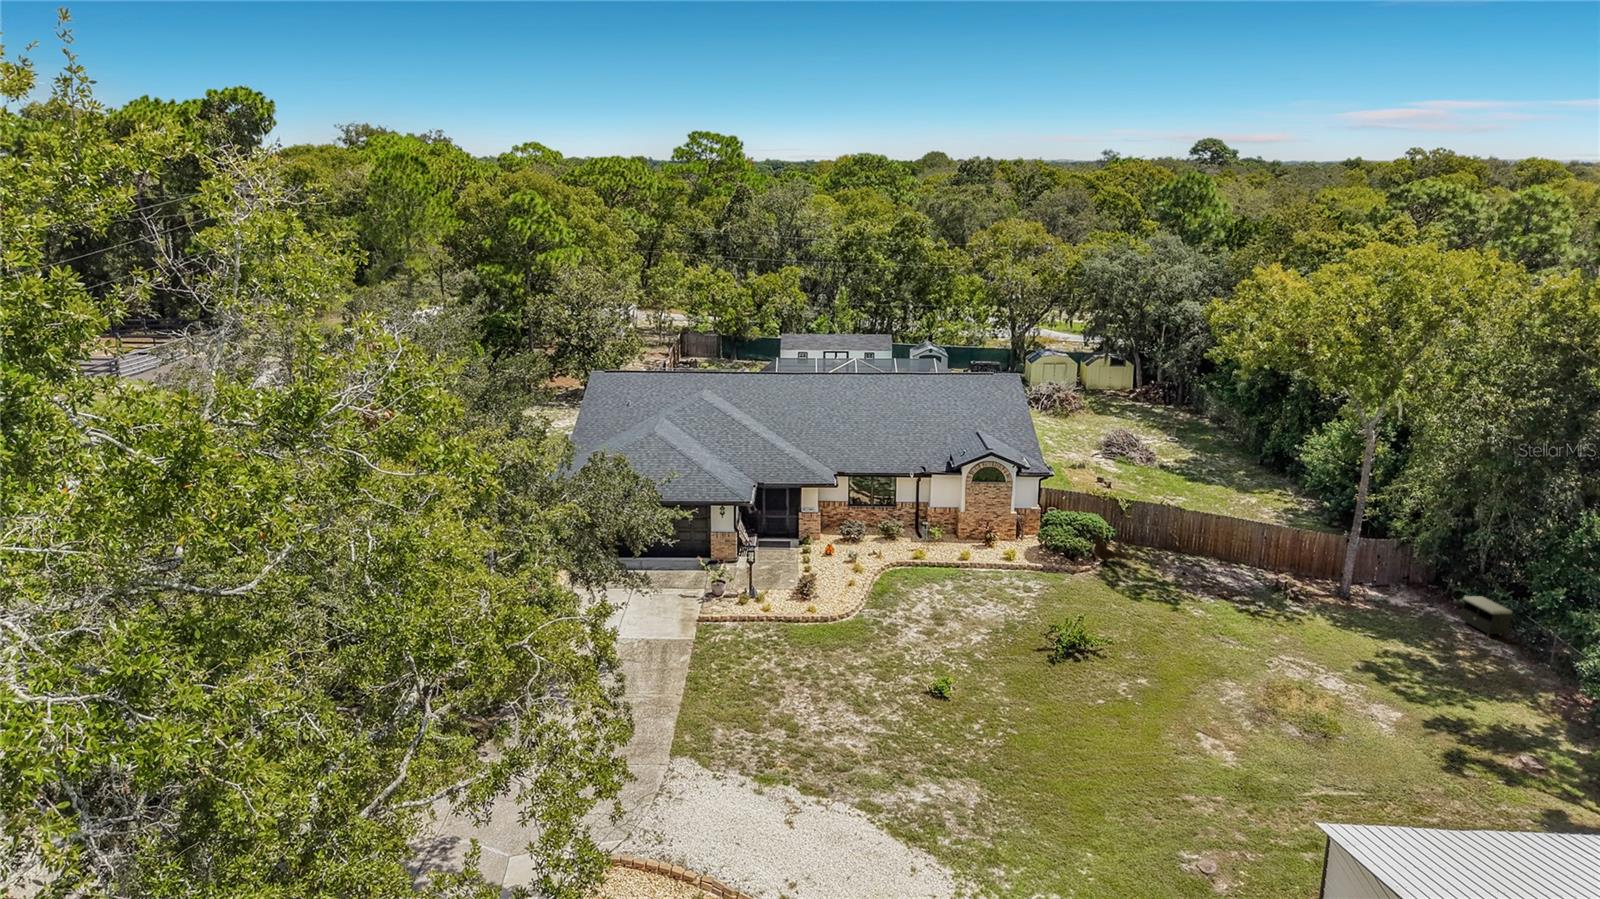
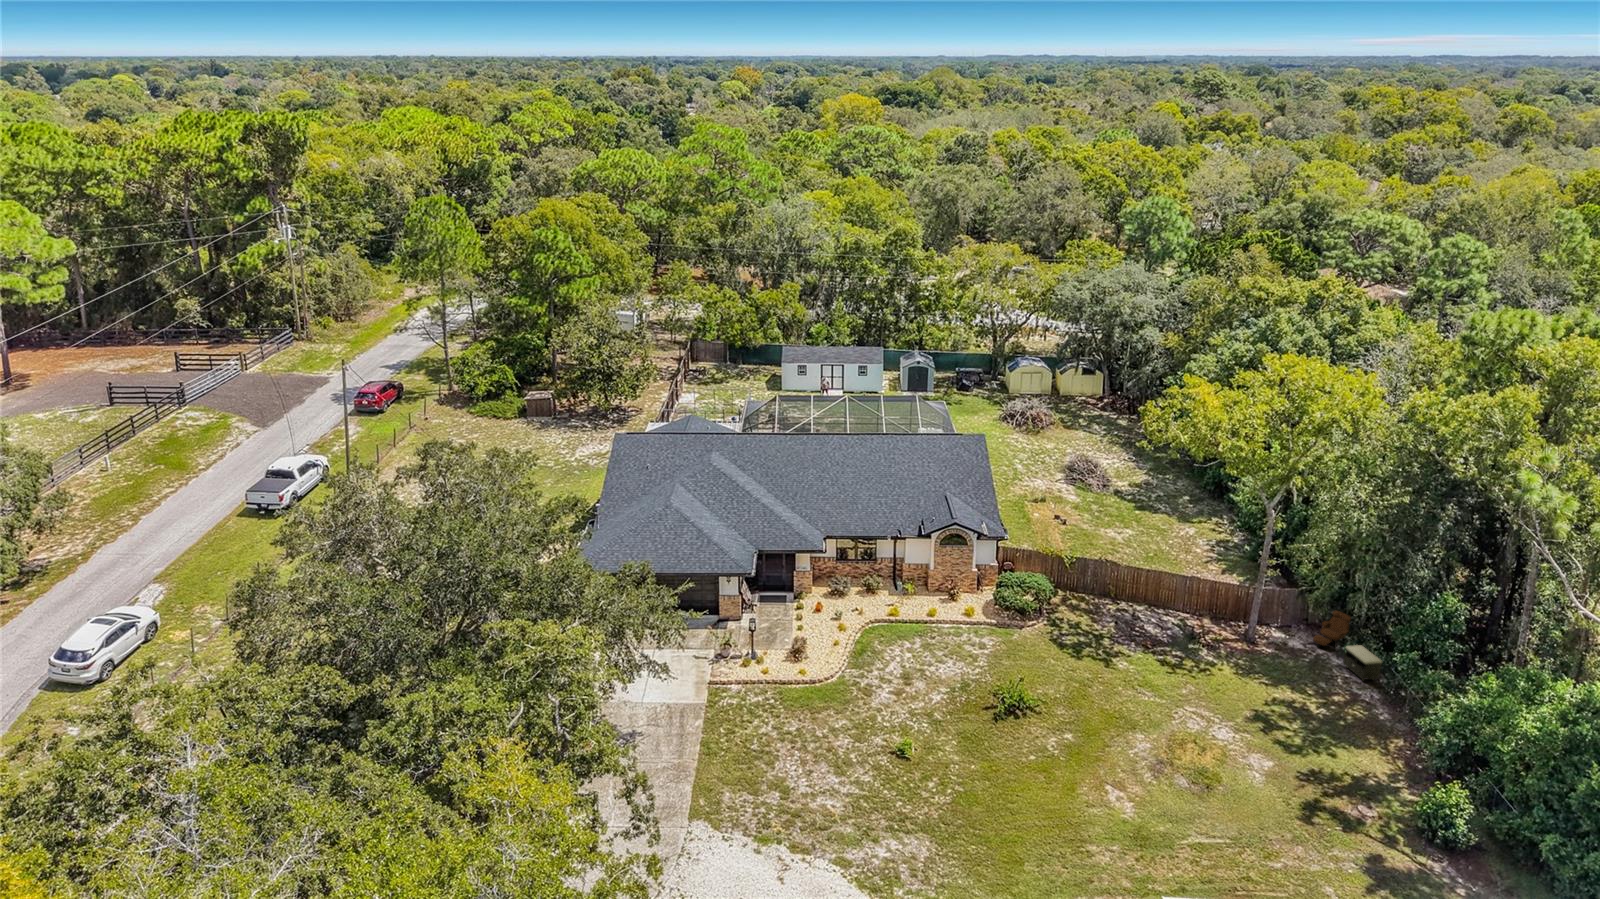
lounge chair: present [1094,534,1128,562] -> present [1313,611,1351,647]

